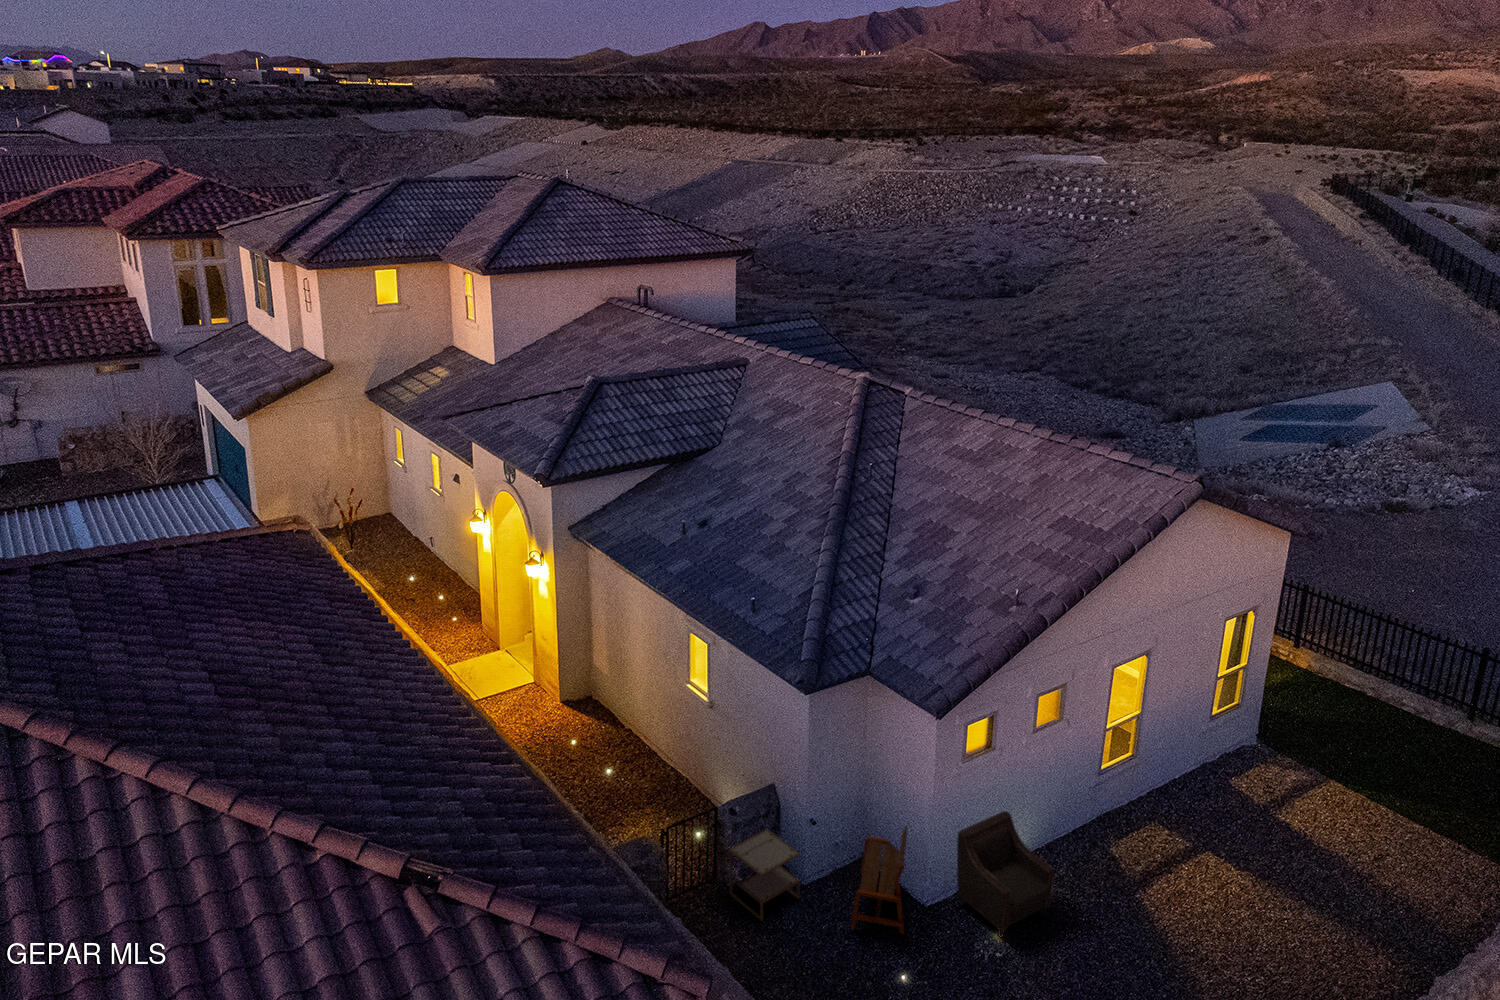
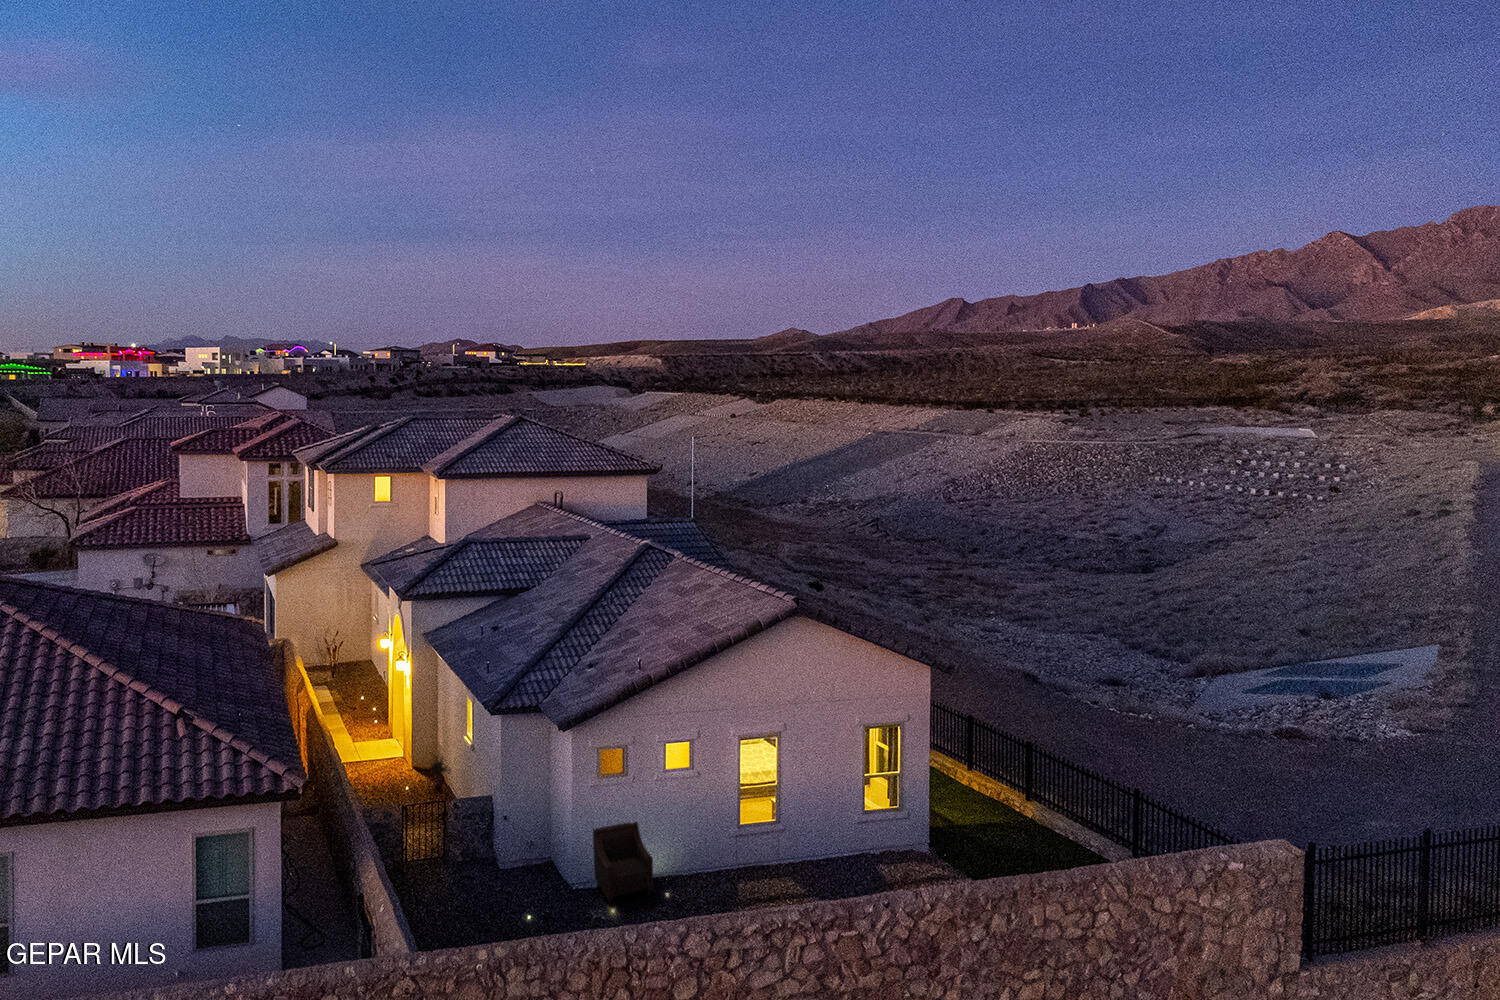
potted tree: none [610,697,640,746] -> present [432,757,451,792]
bench: present [851,826,908,934] -> none [511,820,573,899]
side table: present [729,829,800,921] -> none [444,827,491,887]

